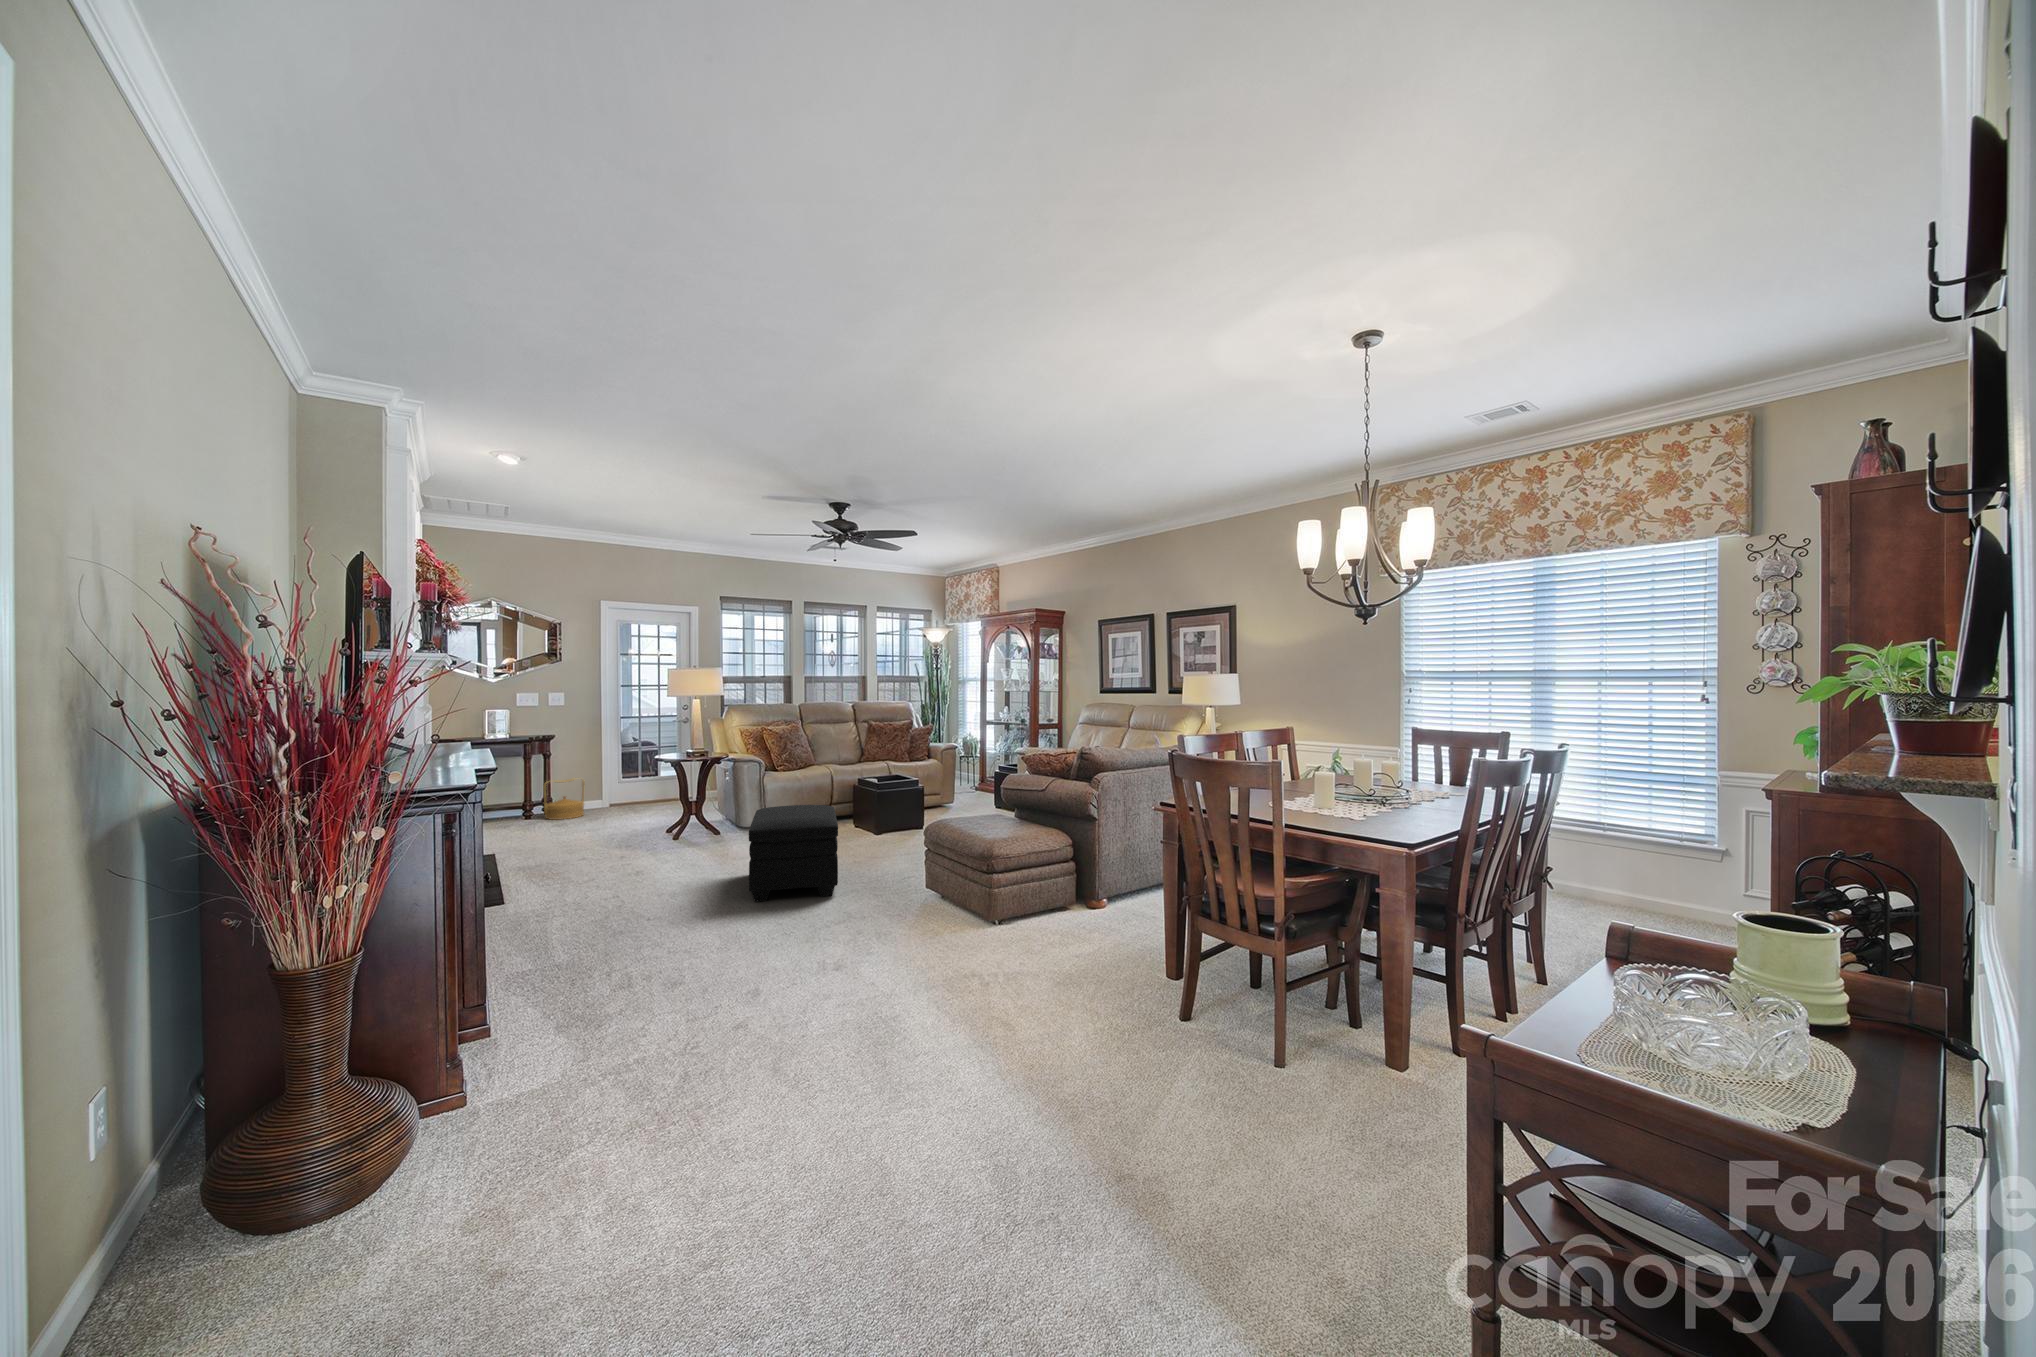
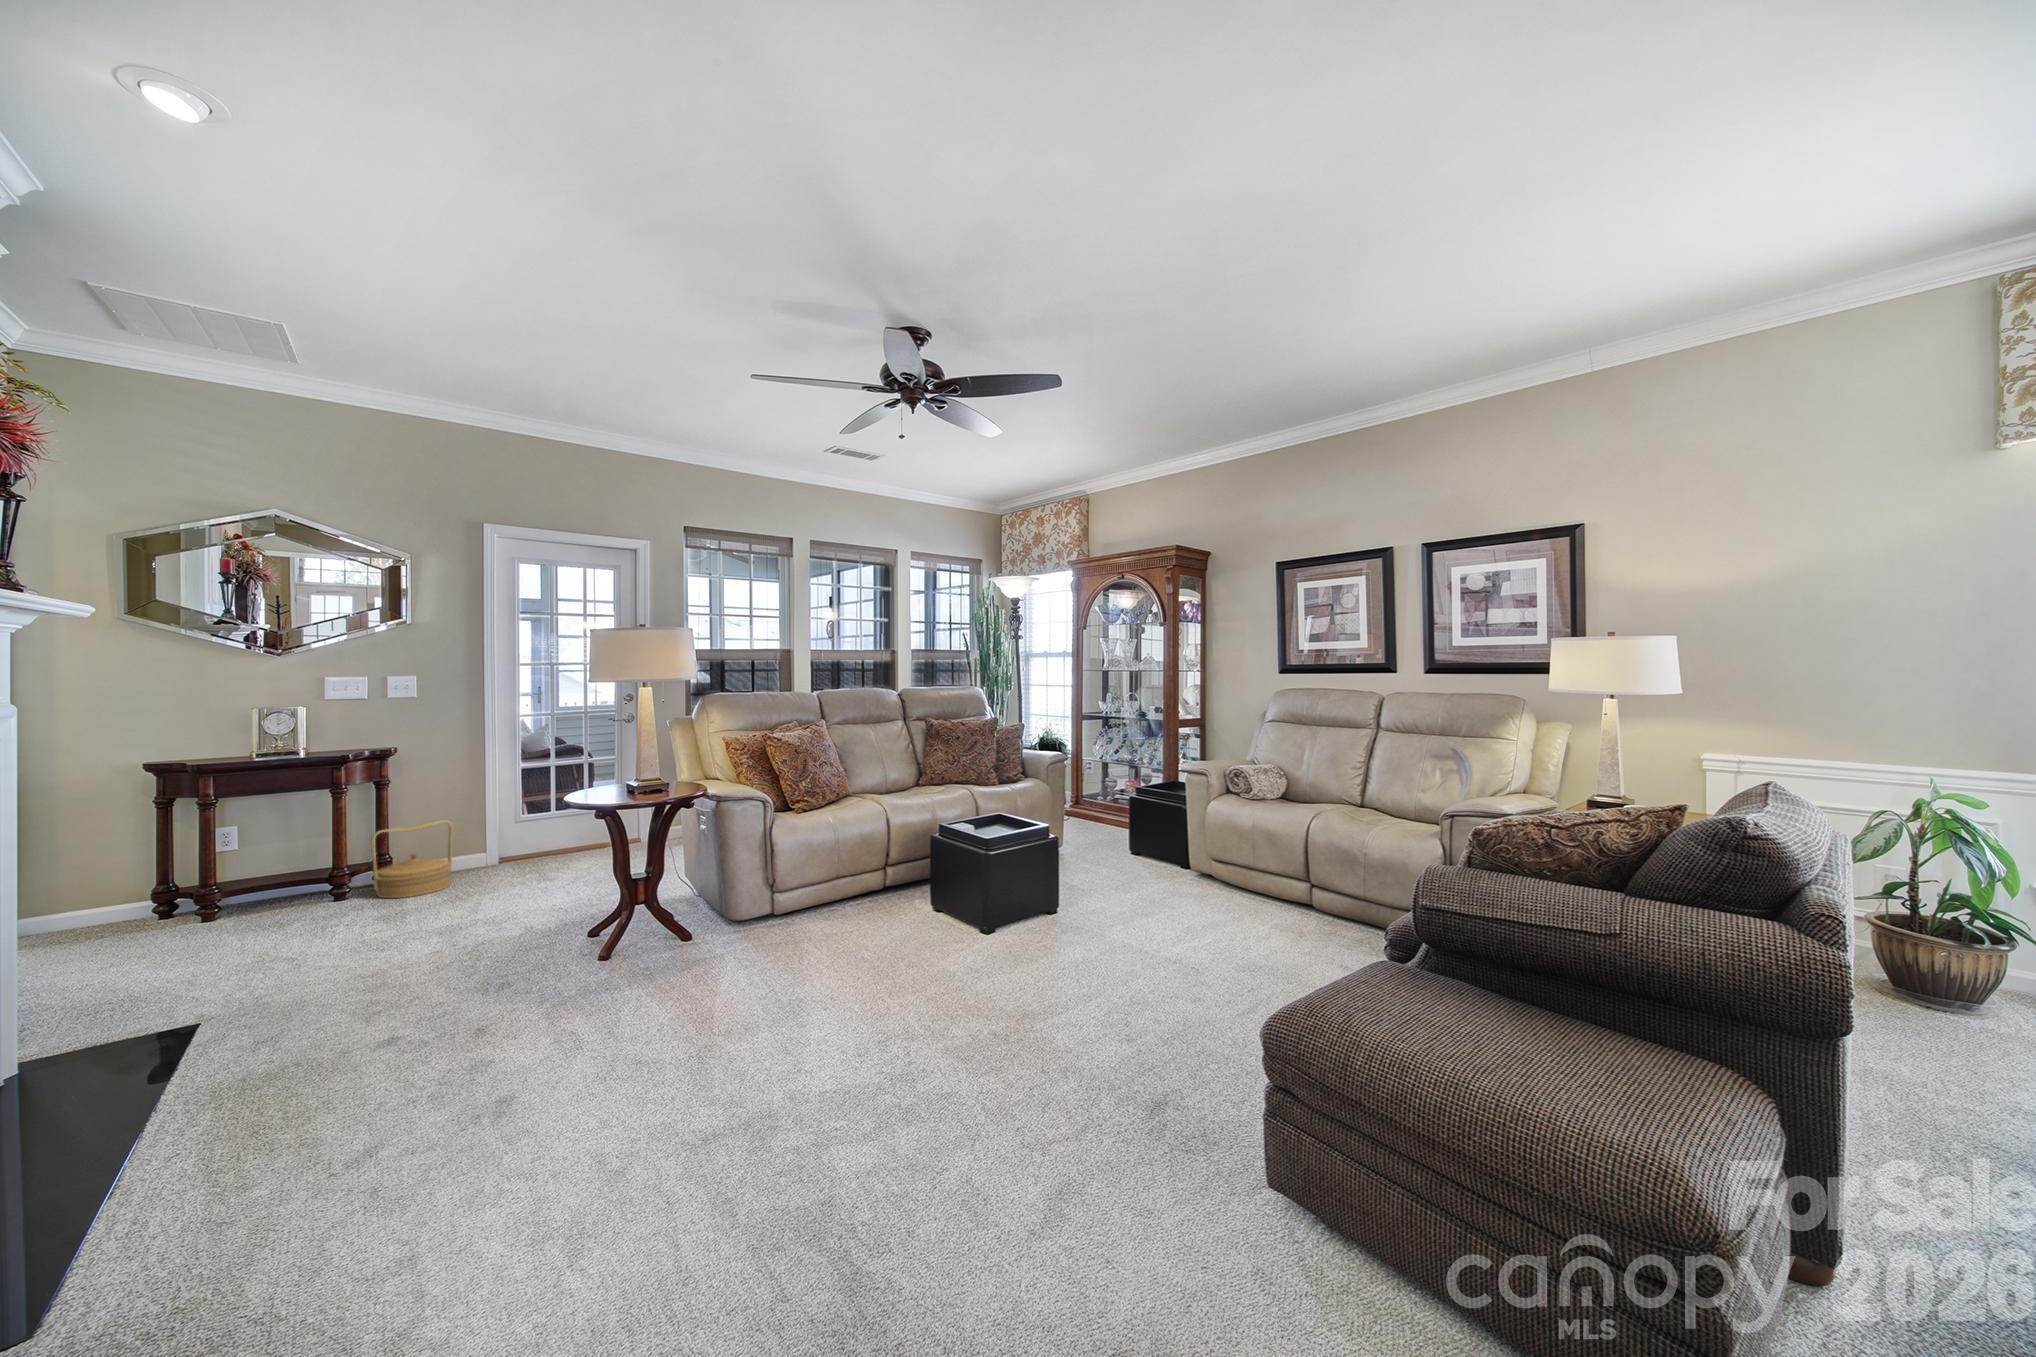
ottoman: present [749,805,838,902] -> none [792,931,1051,1294]

